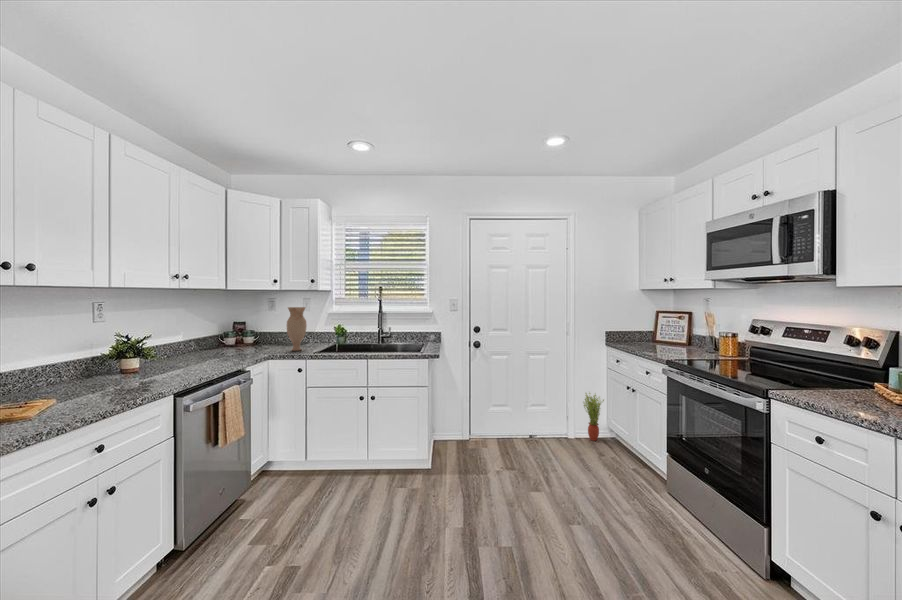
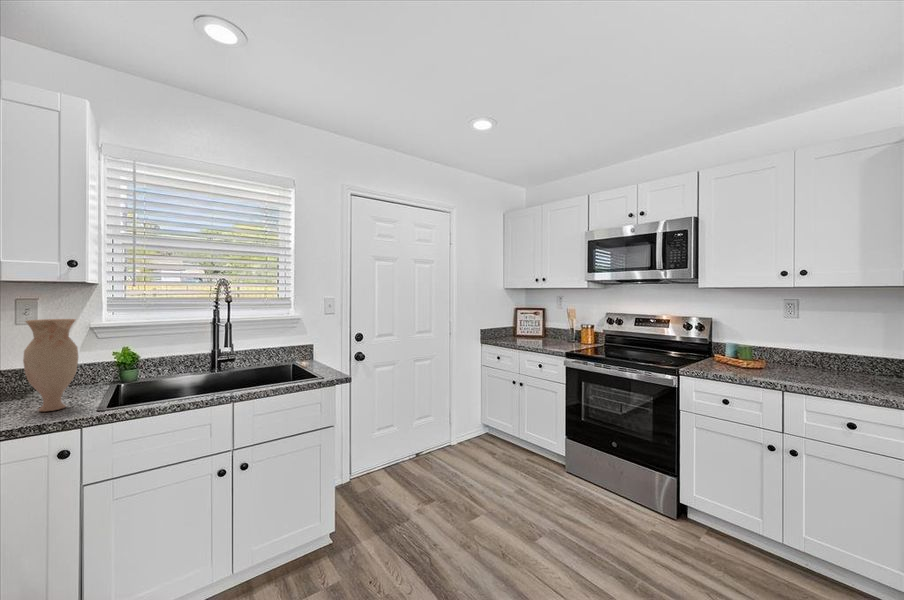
potted plant: present [584,393,604,441] -> none [465,393,483,443]

